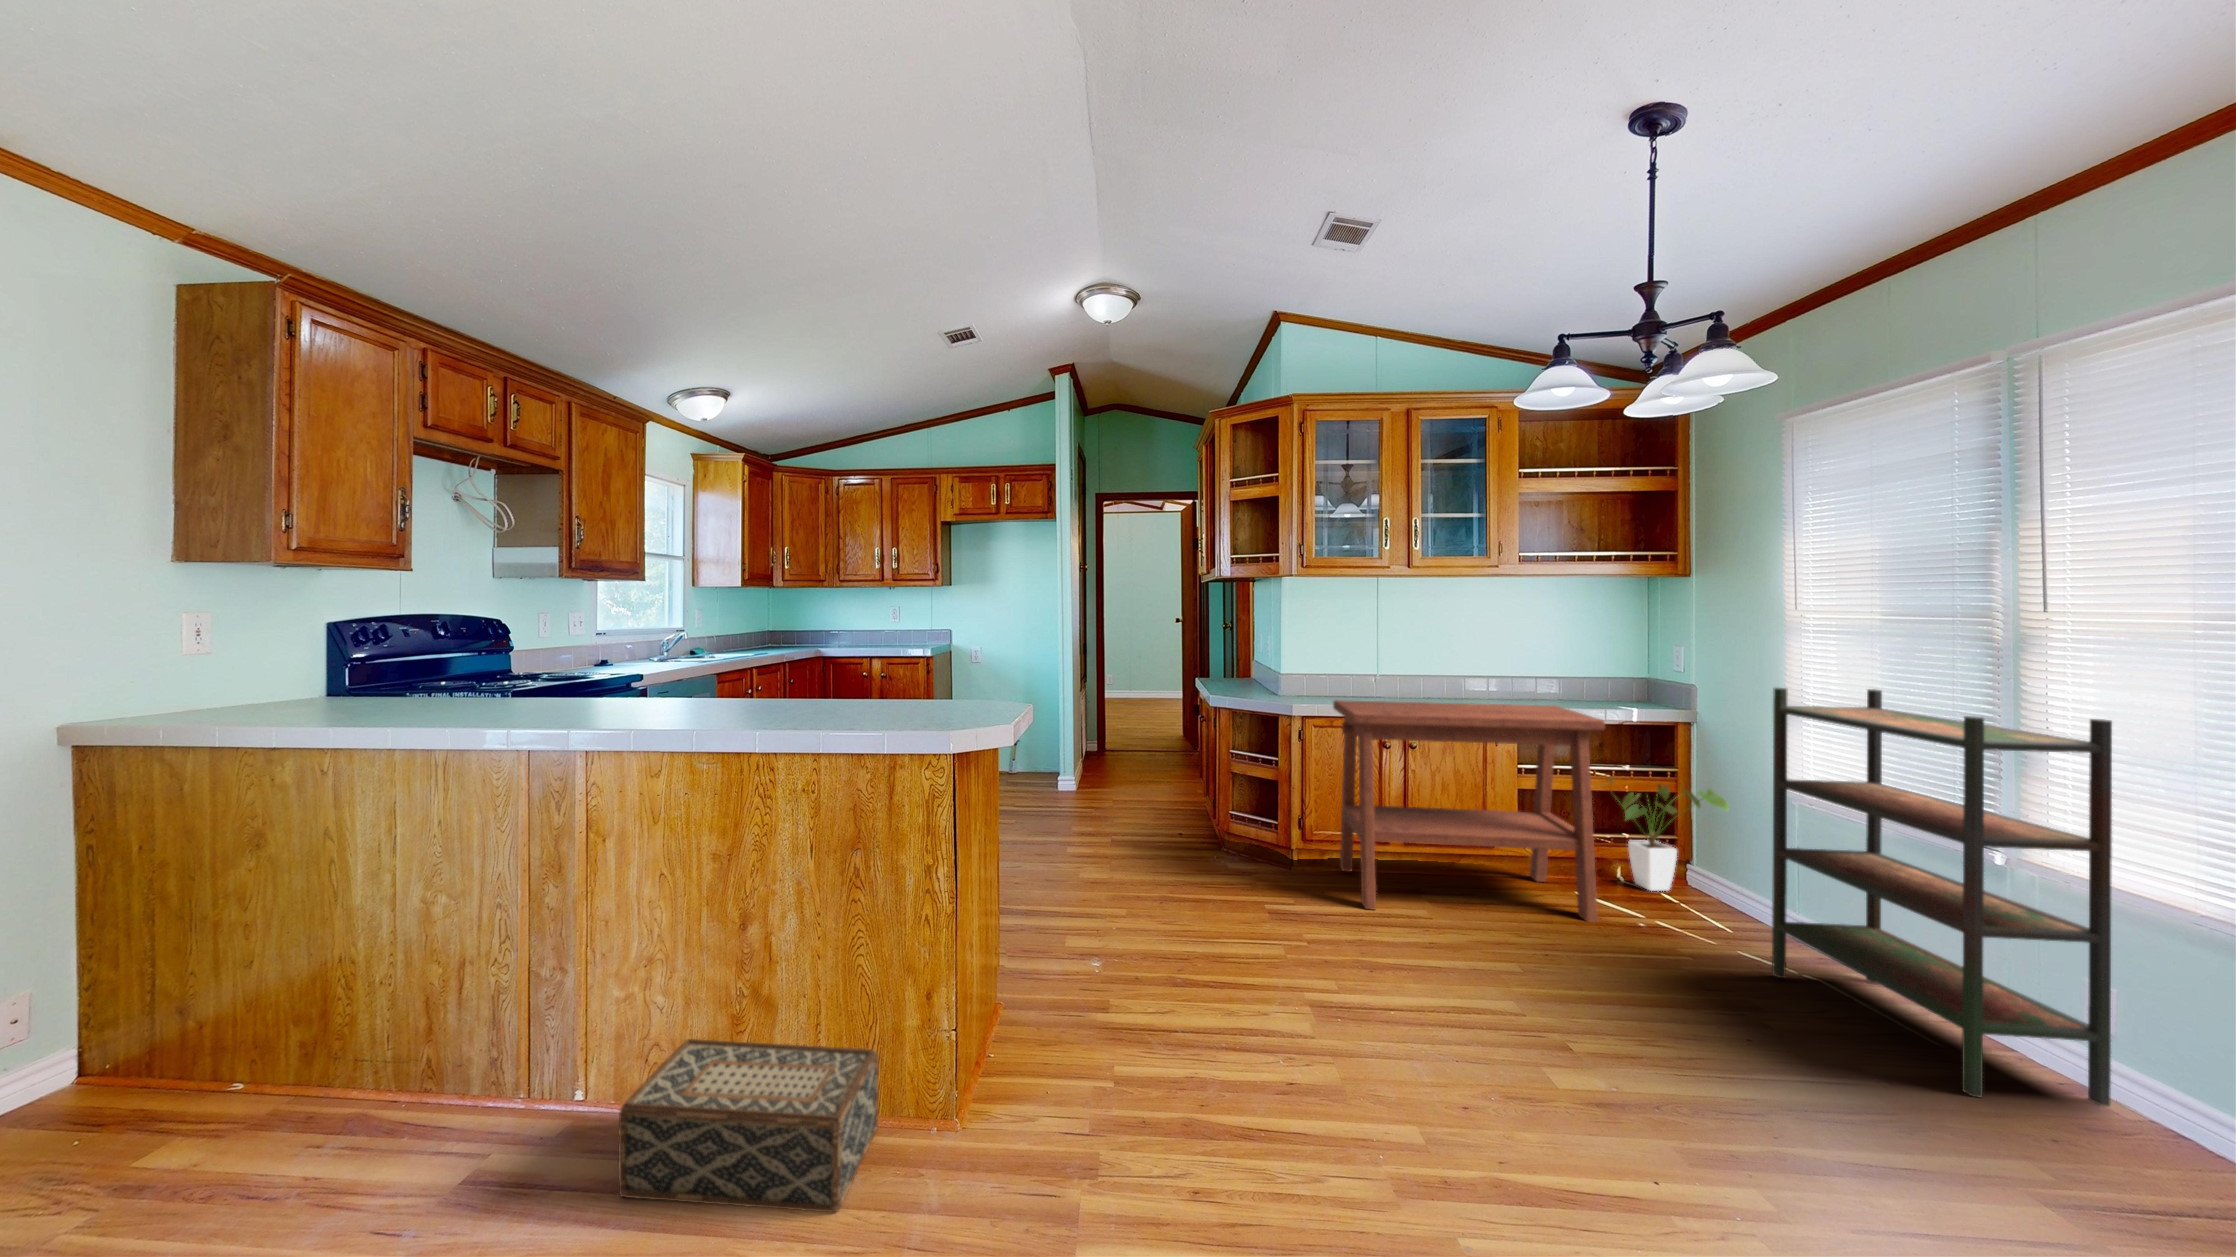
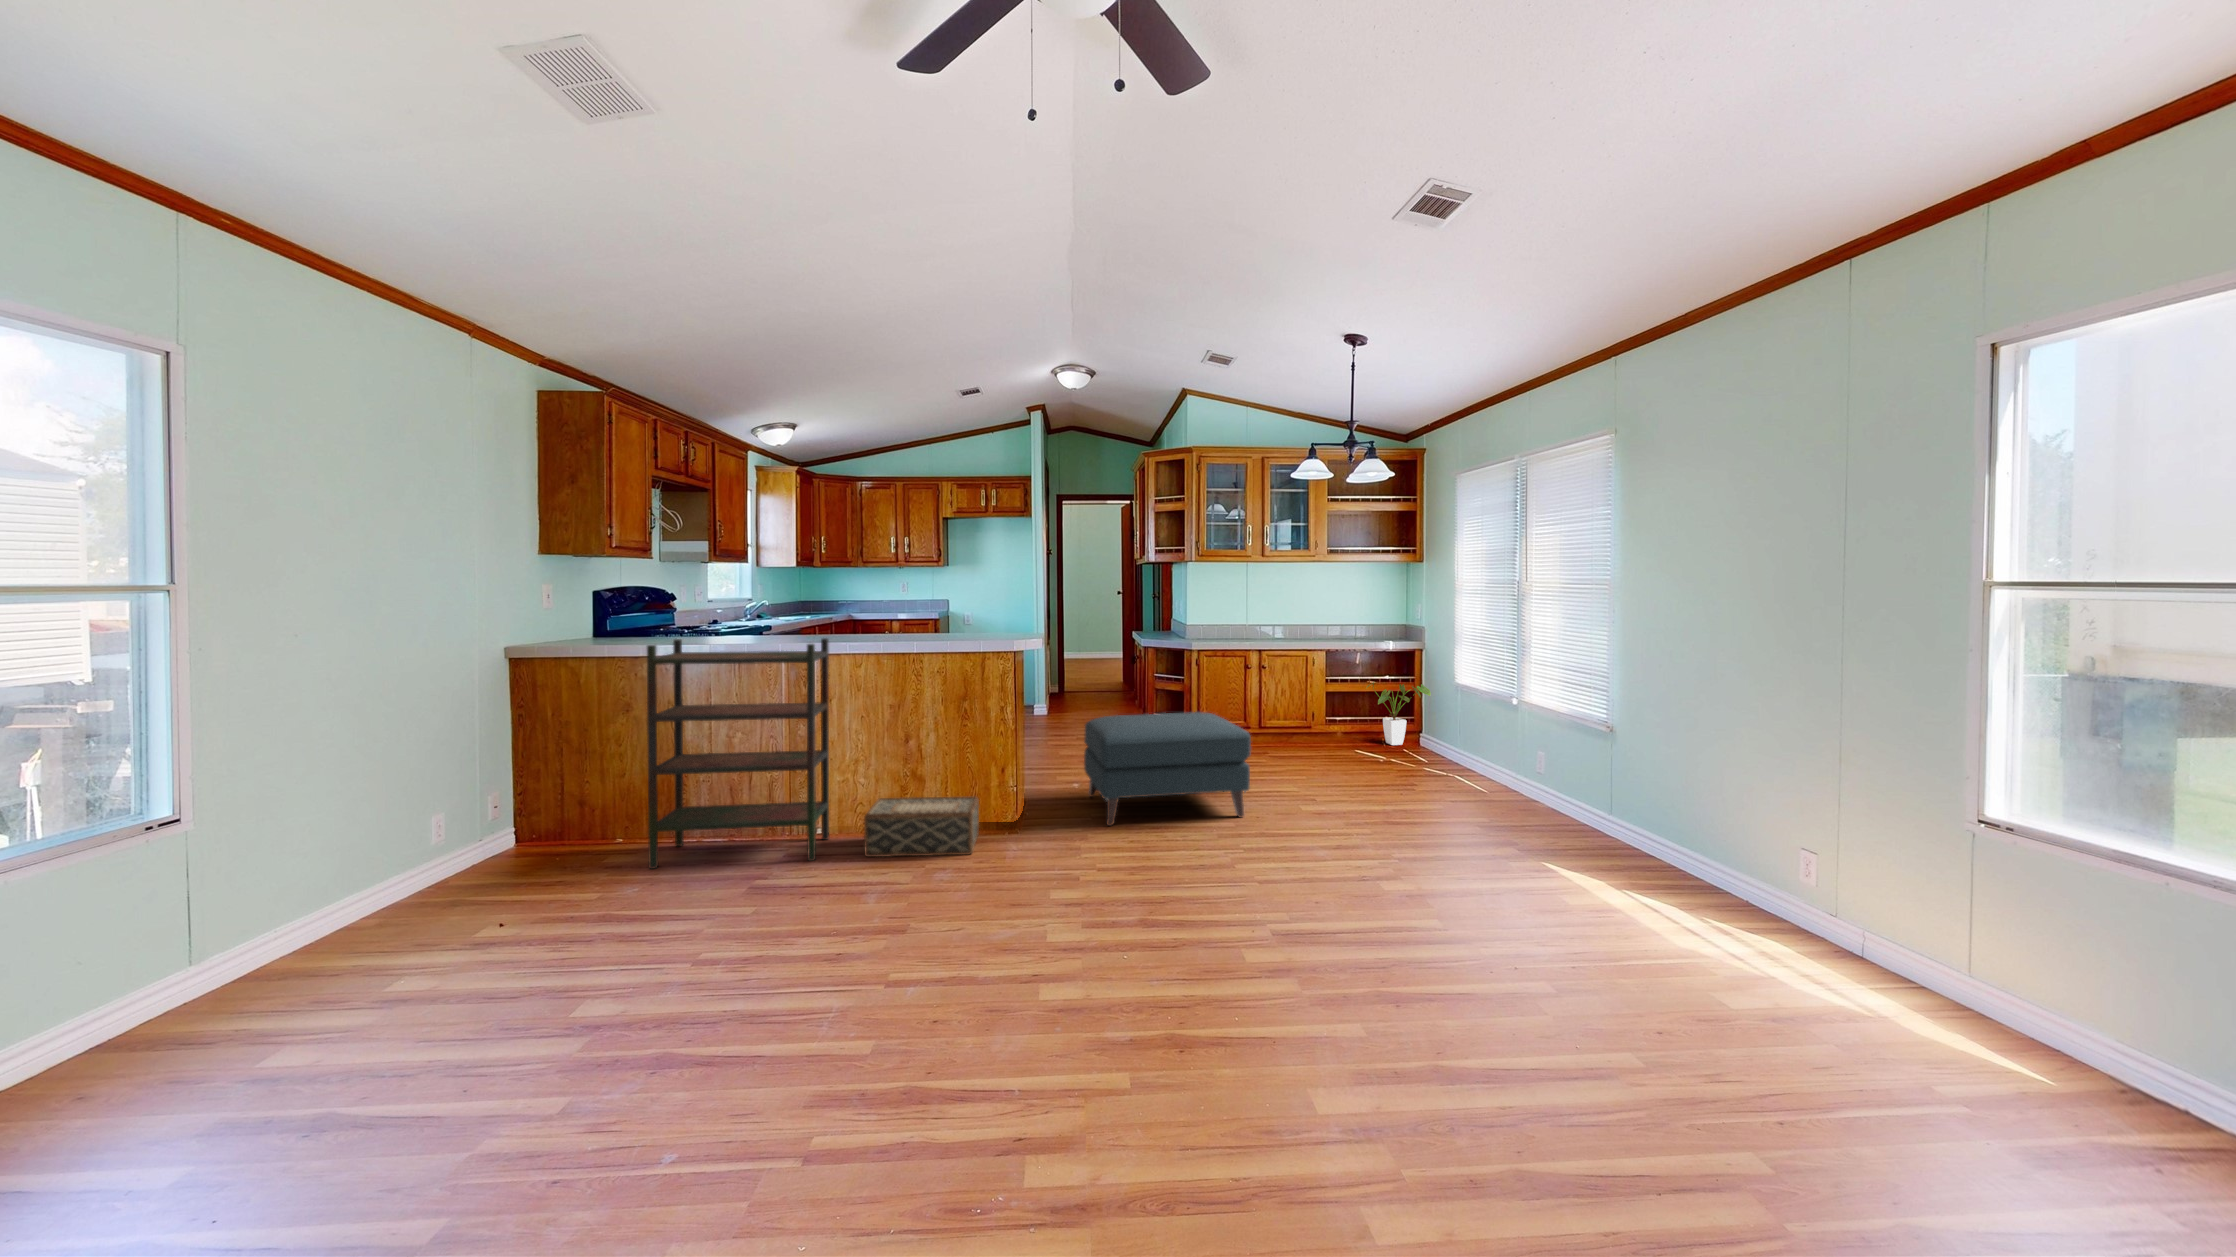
bookshelf: present [1772,688,2112,1106] -> present [647,638,829,869]
side table: present [1333,700,1605,922] -> none [1216,639,1361,758]
ottoman: none [1106,857,1453,1120] -> present [1084,712,1251,826]

